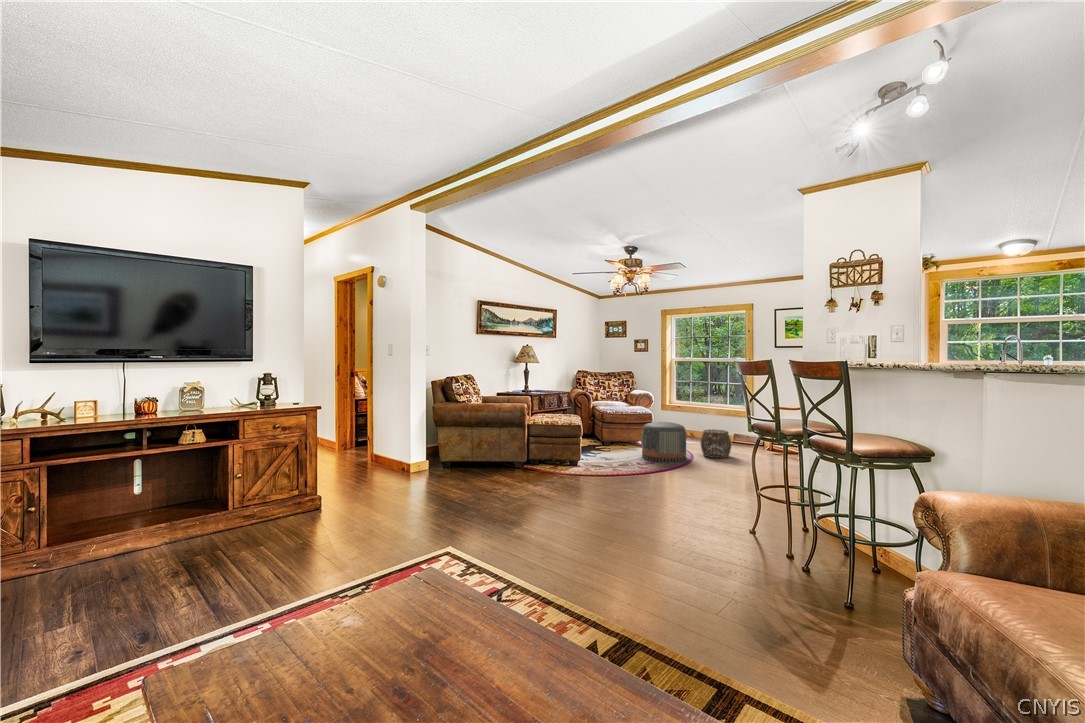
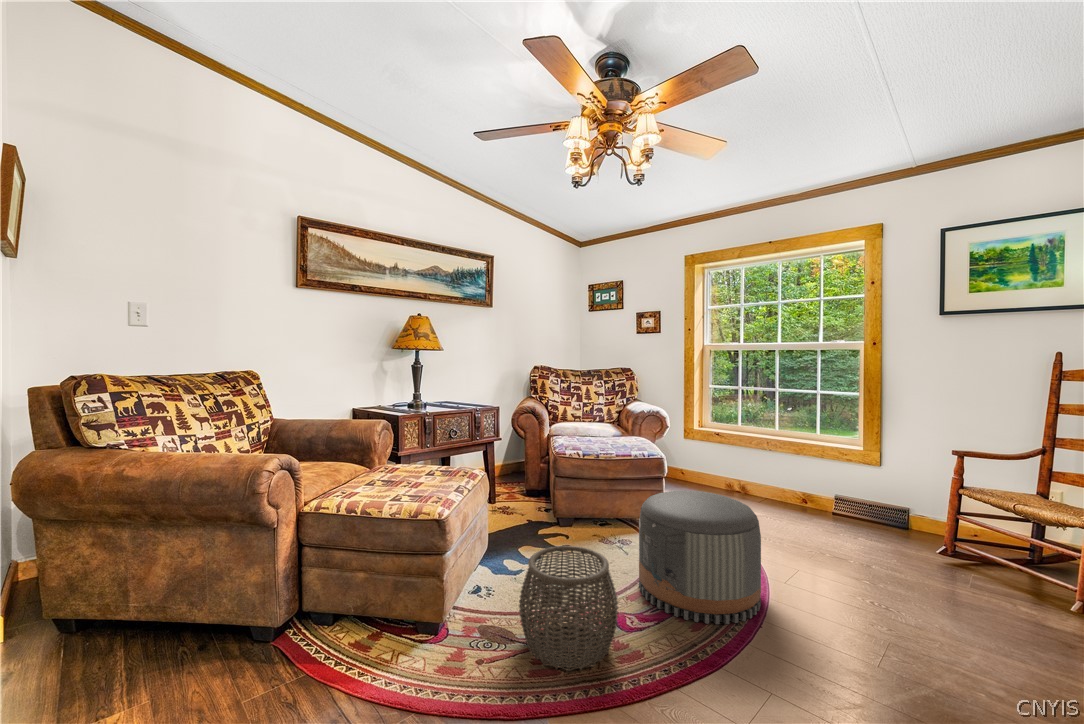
woven basket: present [701,430,731,458] -> present [519,546,618,671]

